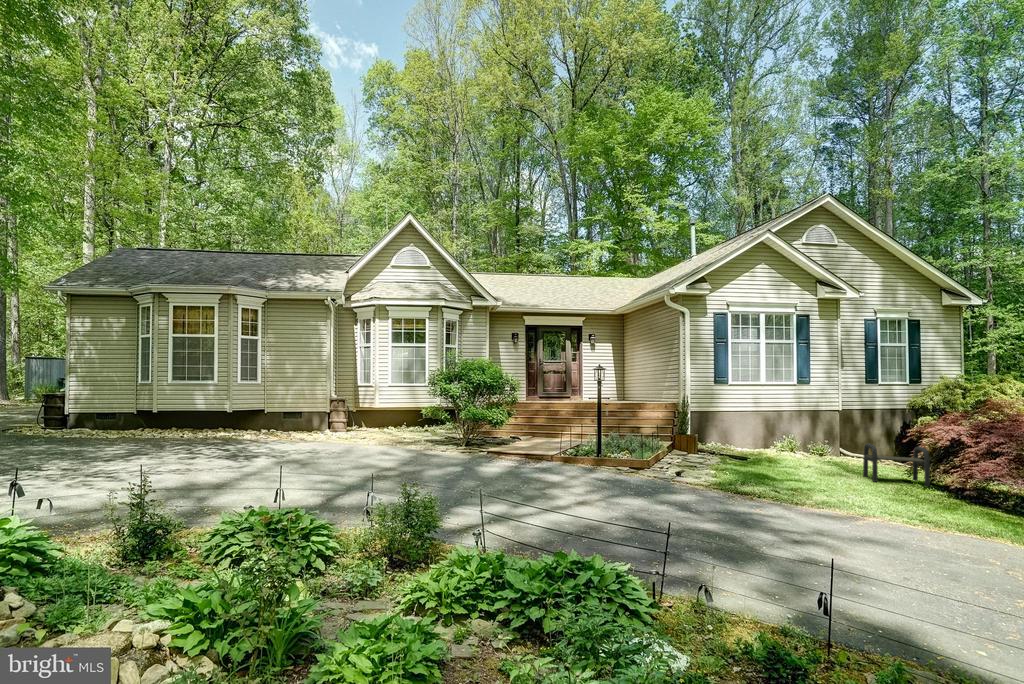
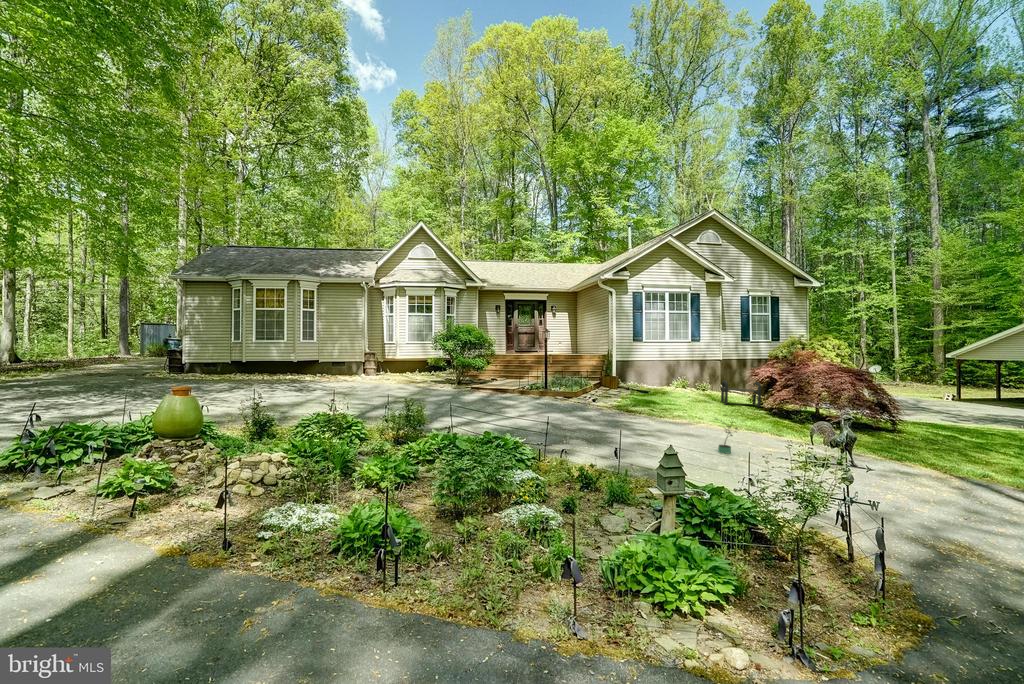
potted plant: none [937,519,987,590] -> present [717,419,737,453]

